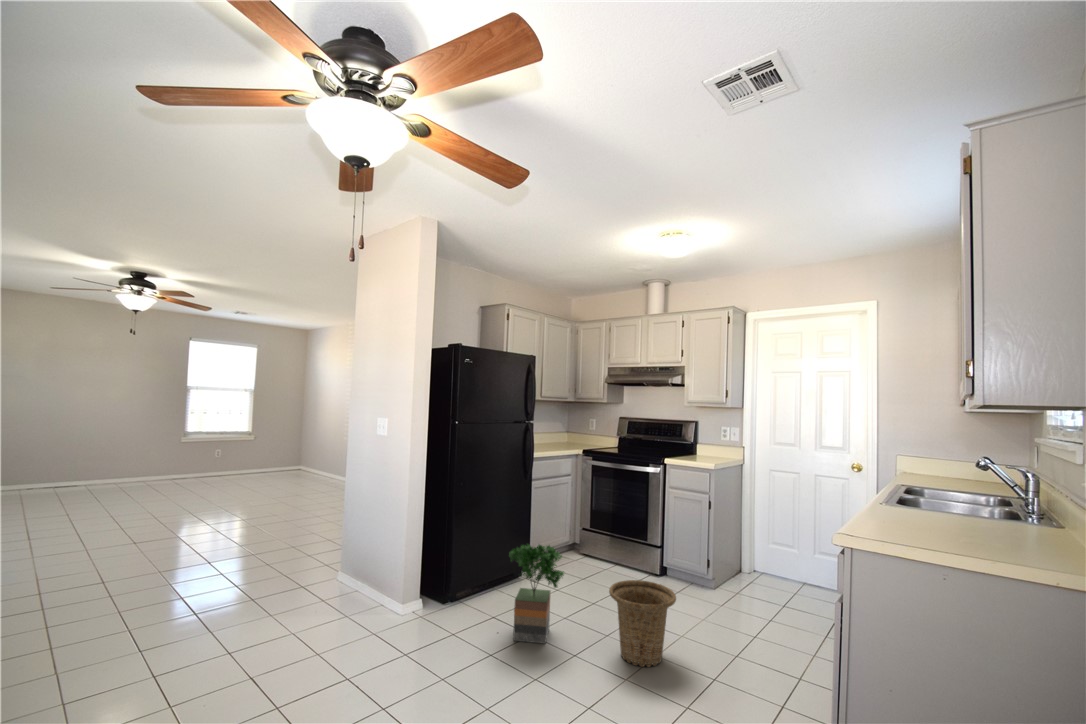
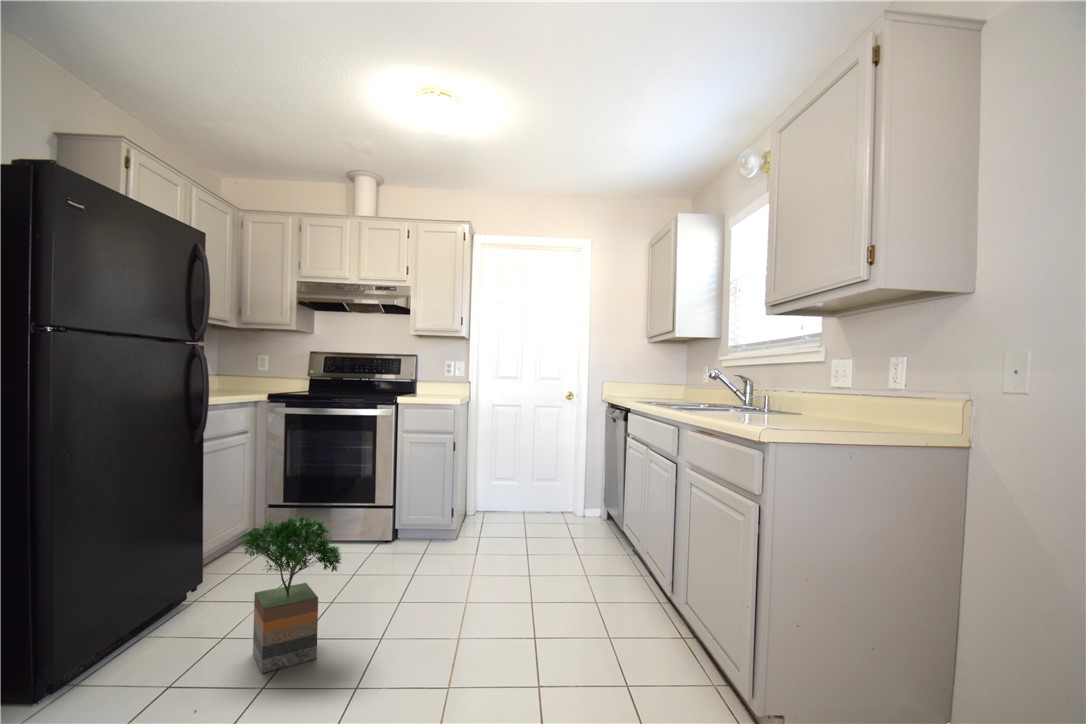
basket: present [609,580,676,667] -> none [408,534,494,638]

